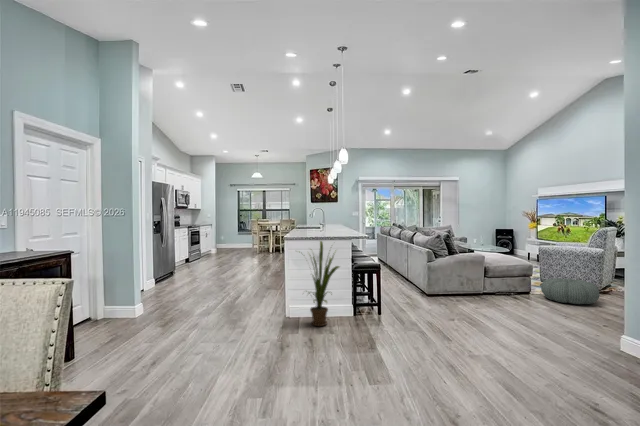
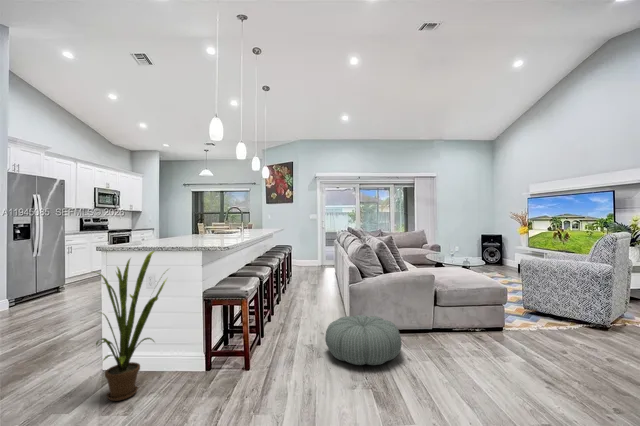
pouf: present [541,278,600,304] -> present [325,315,402,365]

